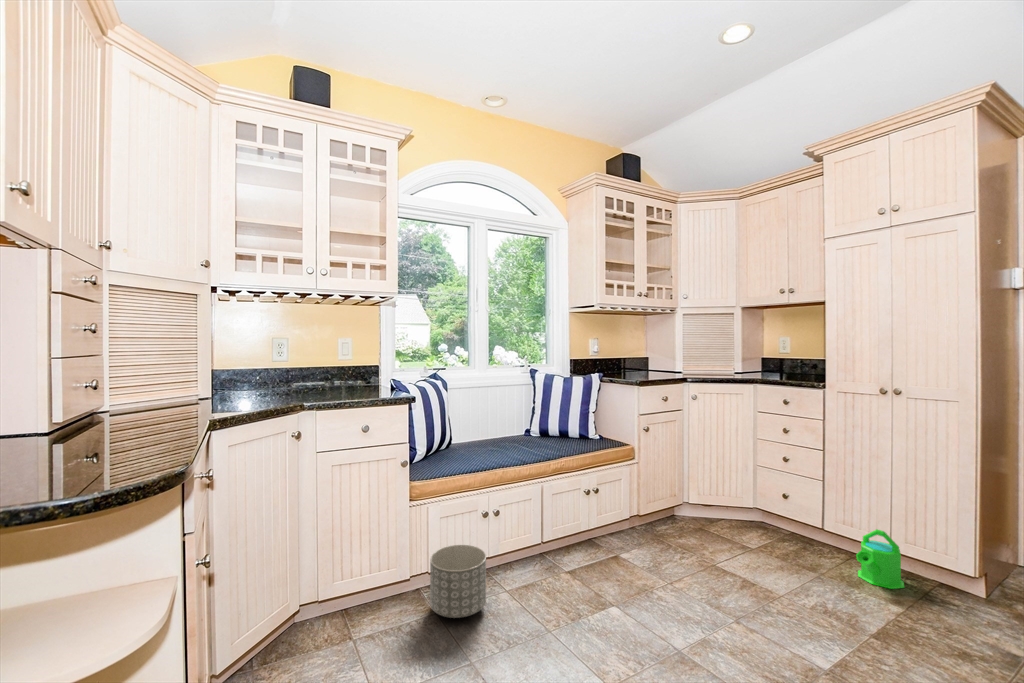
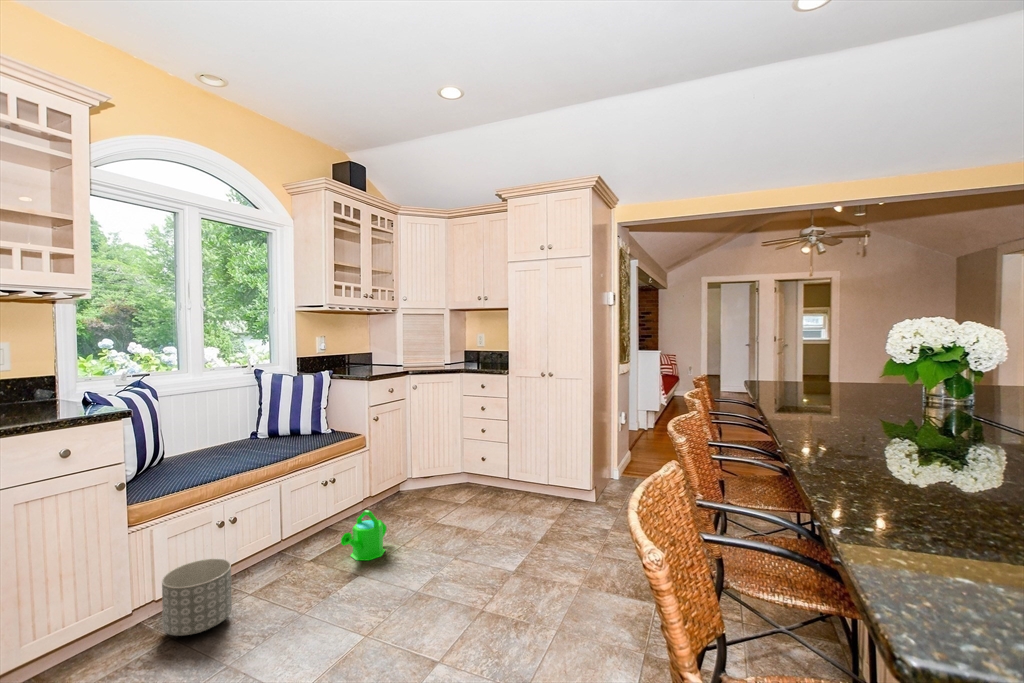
watering can: present [856,529,904,589] -> present [341,510,387,561]

